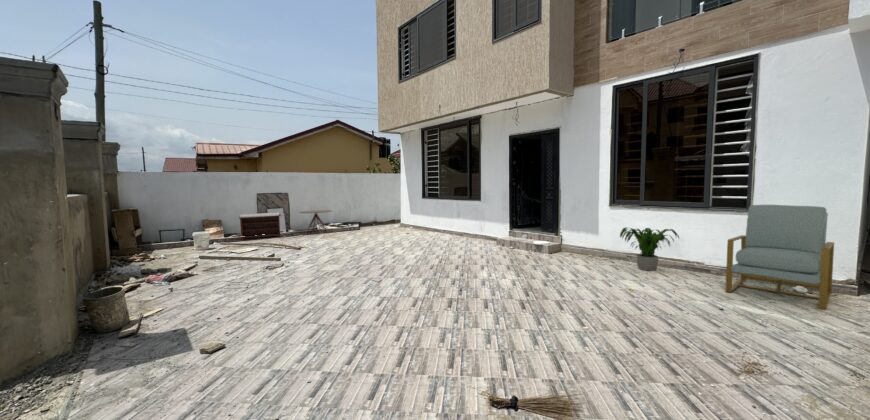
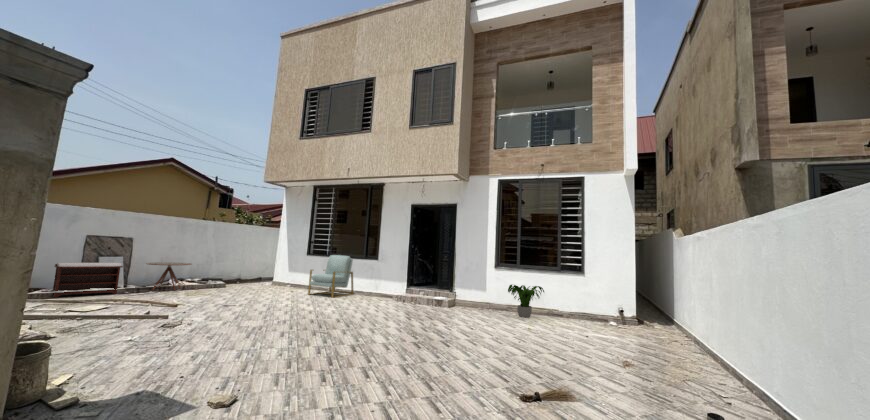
chair: present [725,205,834,309] -> present [308,255,354,298]

